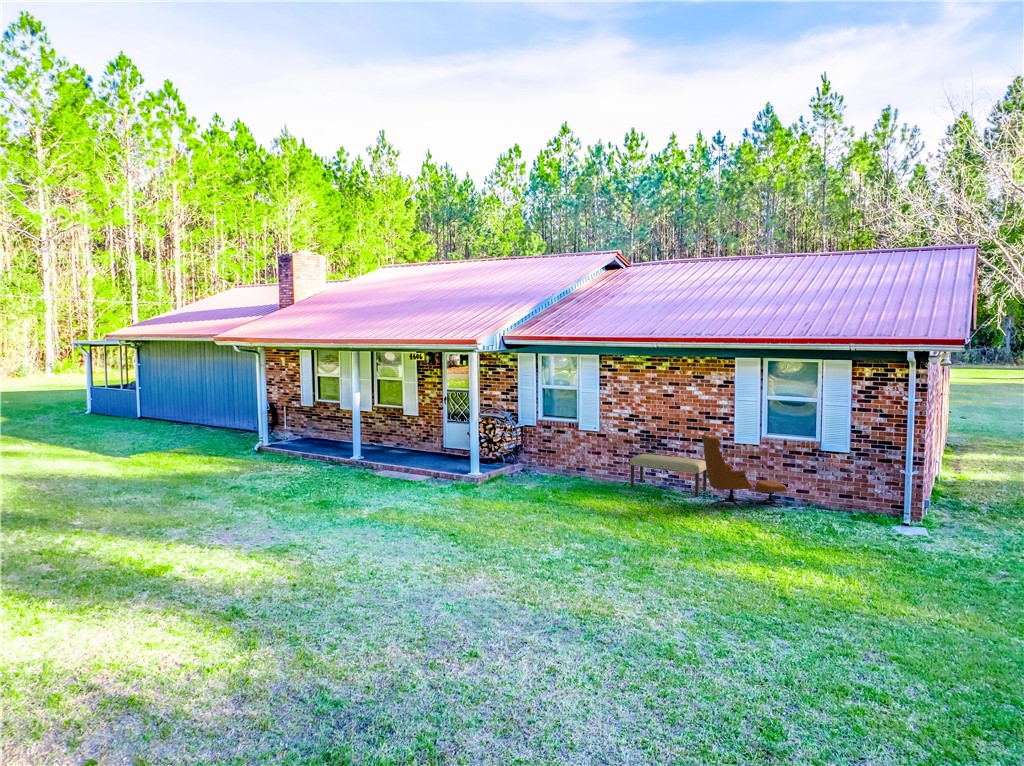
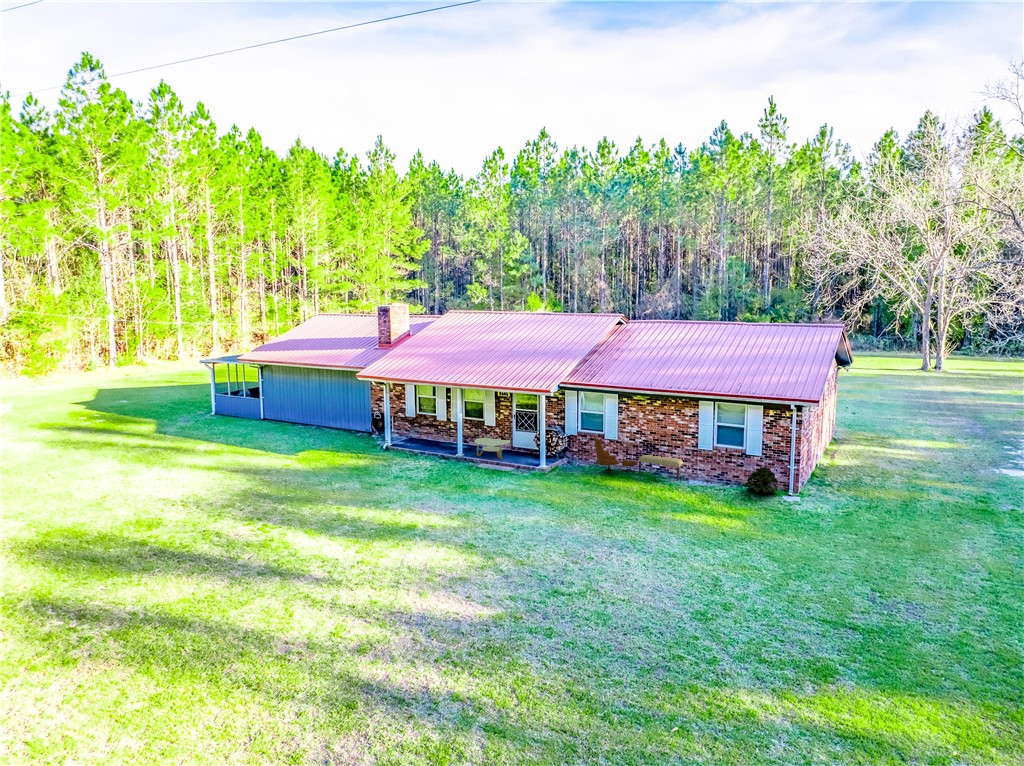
round table: none [381,432,438,463] -> present [474,438,511,459]
lounge chair: present [702,434,787,510] -> present [594,436,637,476]
potted plant: none [820,471,884,522] -> present [745,467,778,494]

